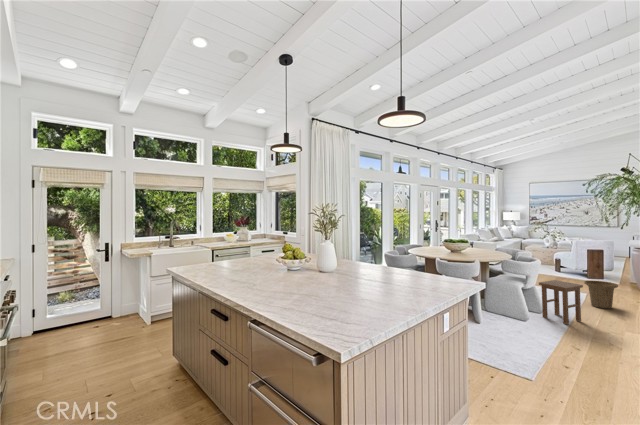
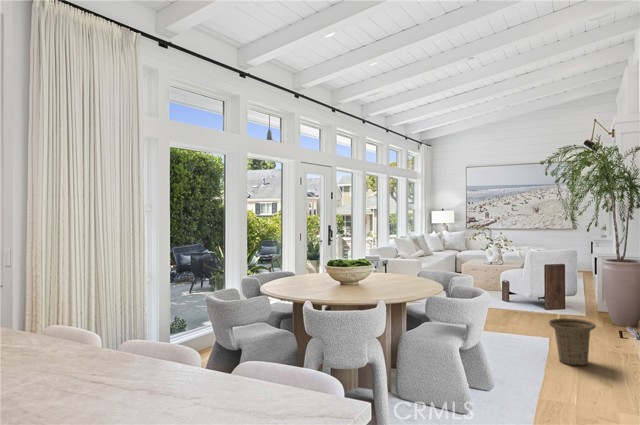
stool: present [539,280,583,324] -> none [485,326,553,411]

